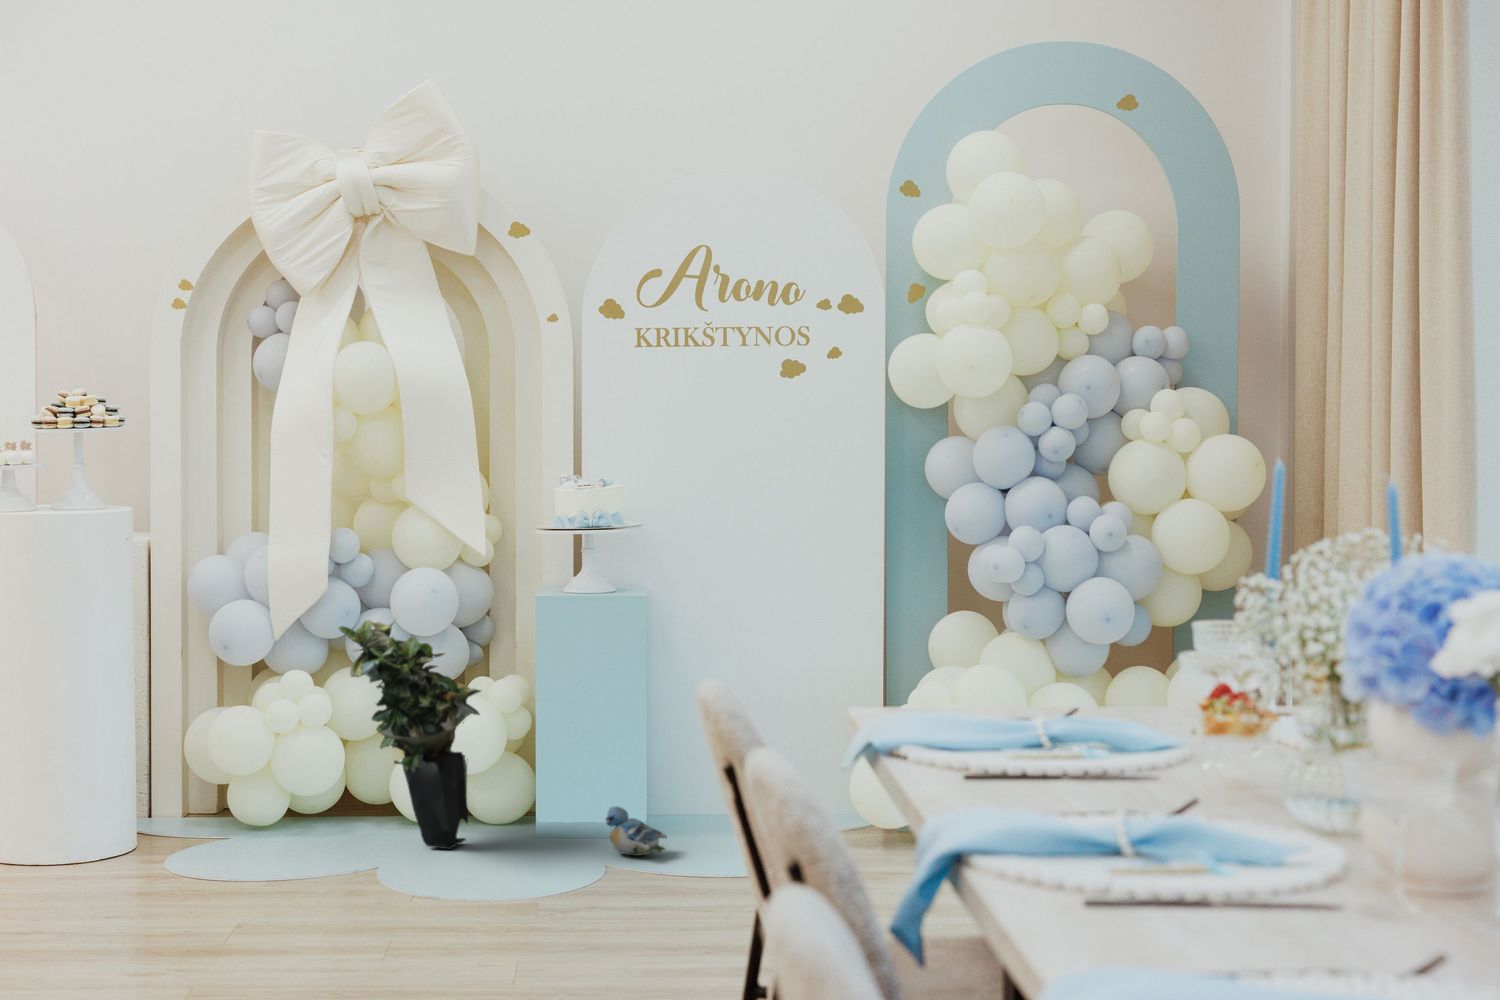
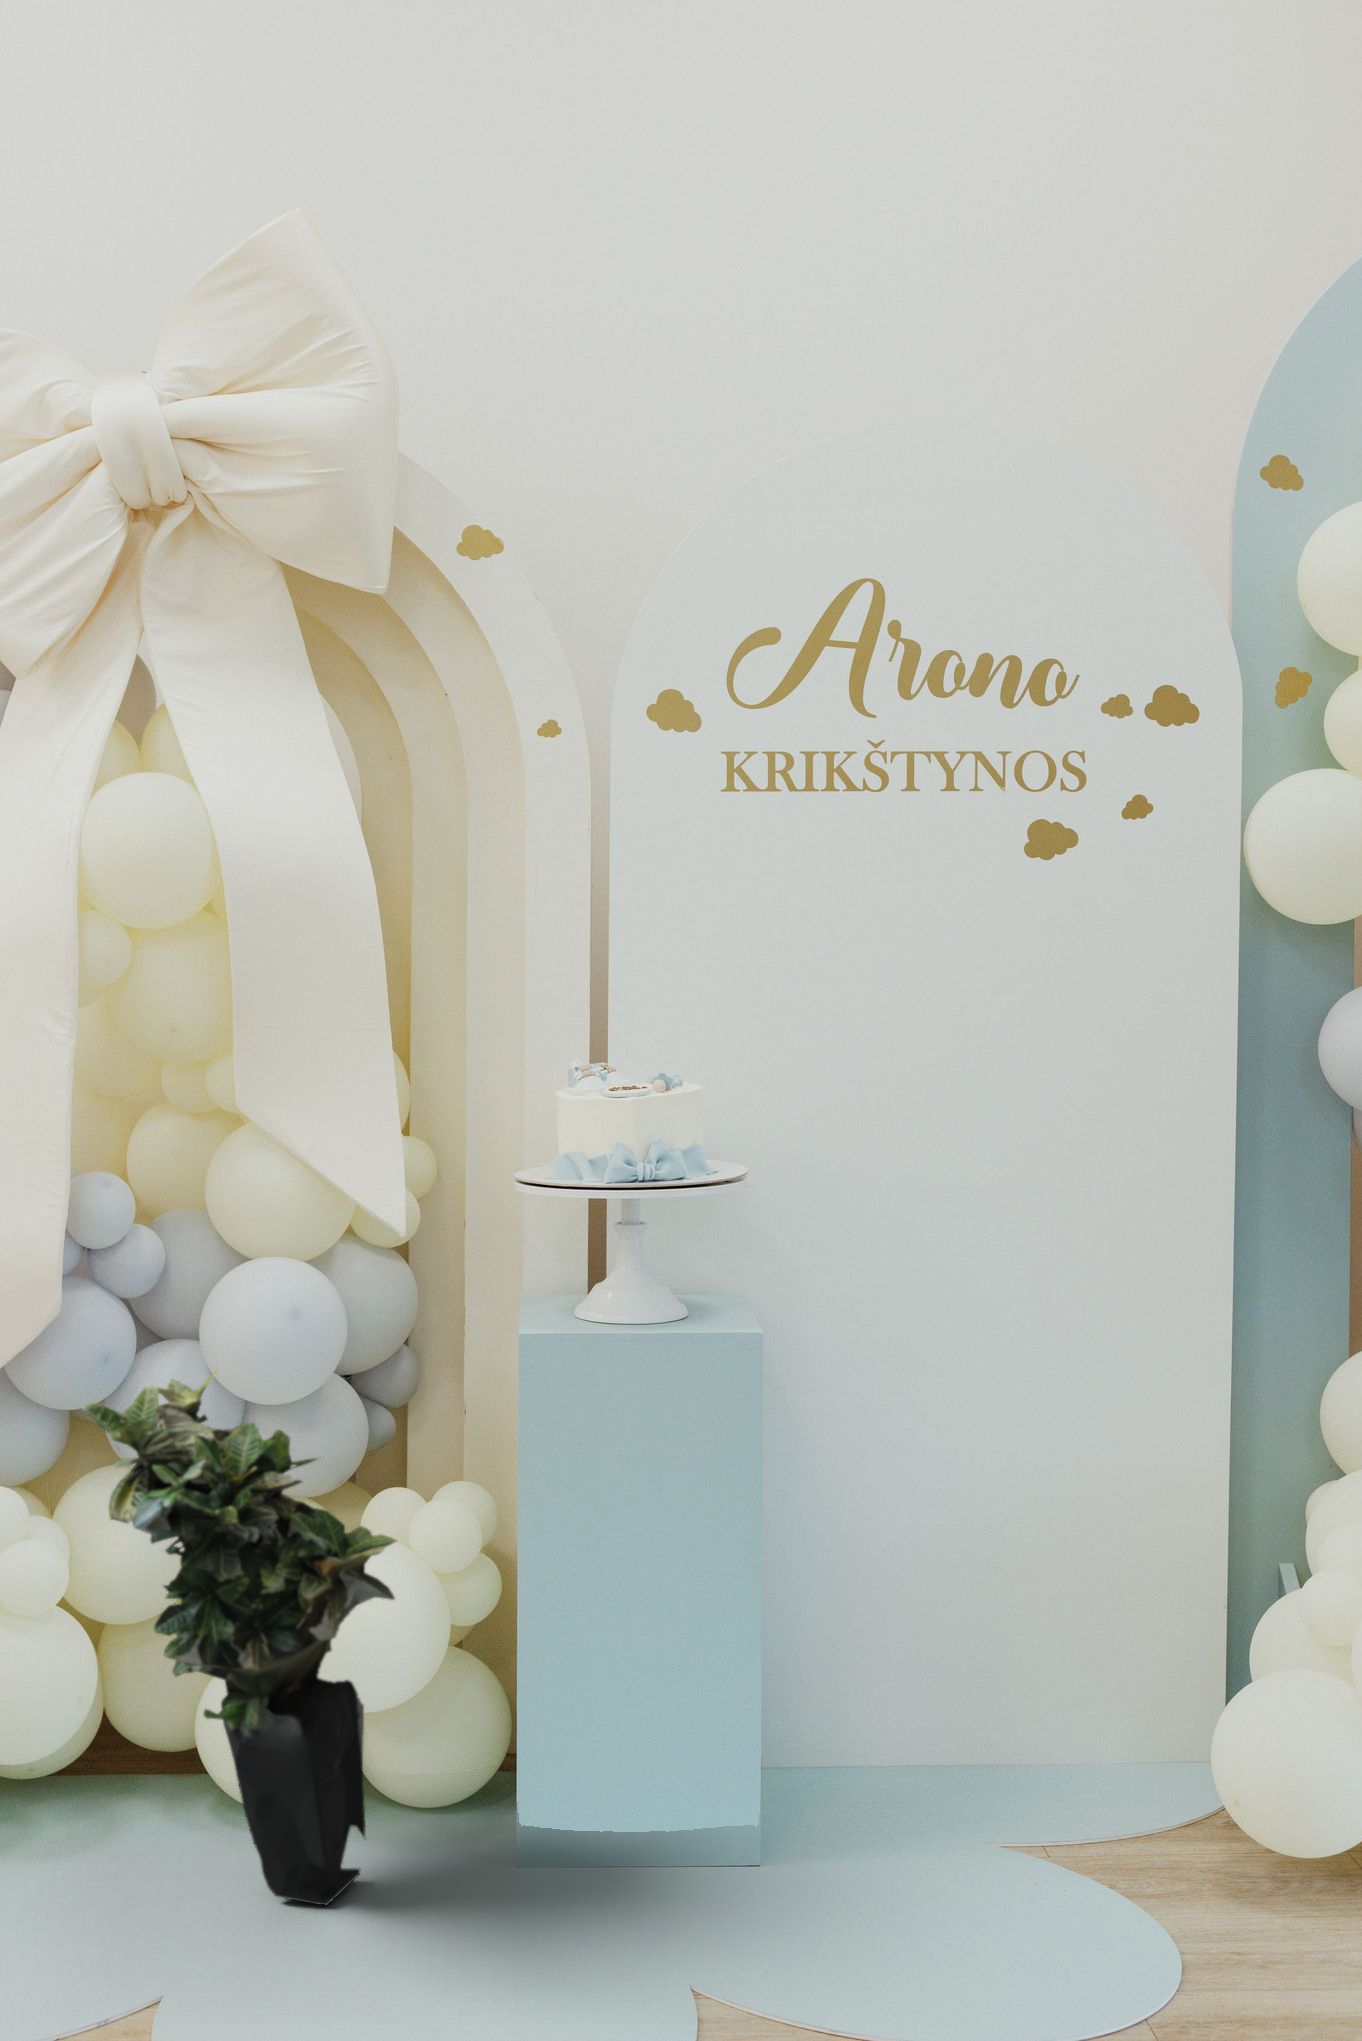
plush toy: present [605,807,667,856] -> none [672,1815,812,1933]

